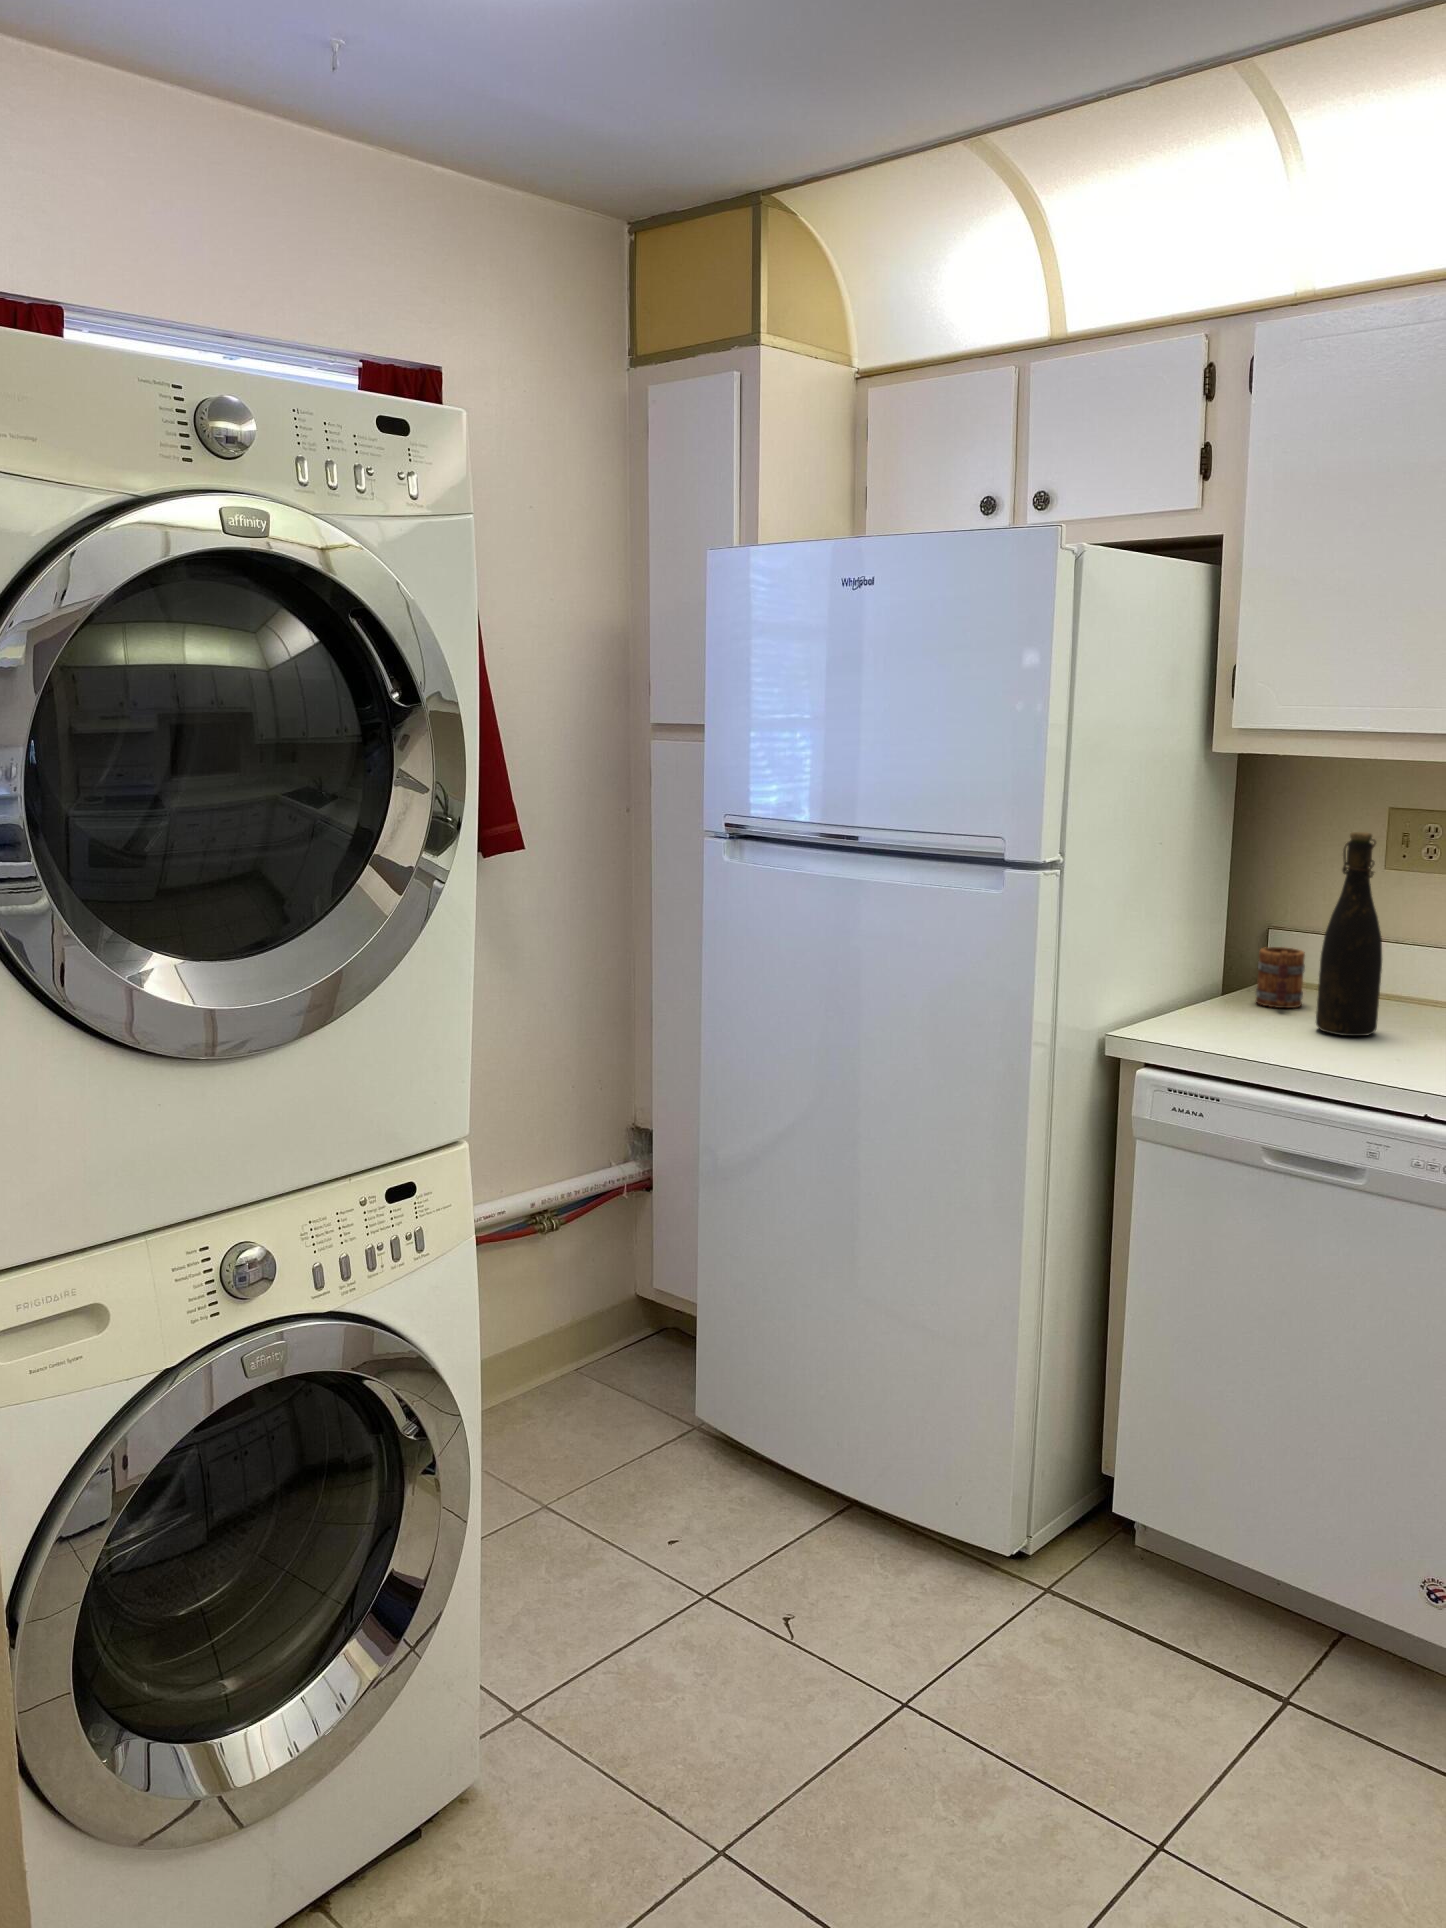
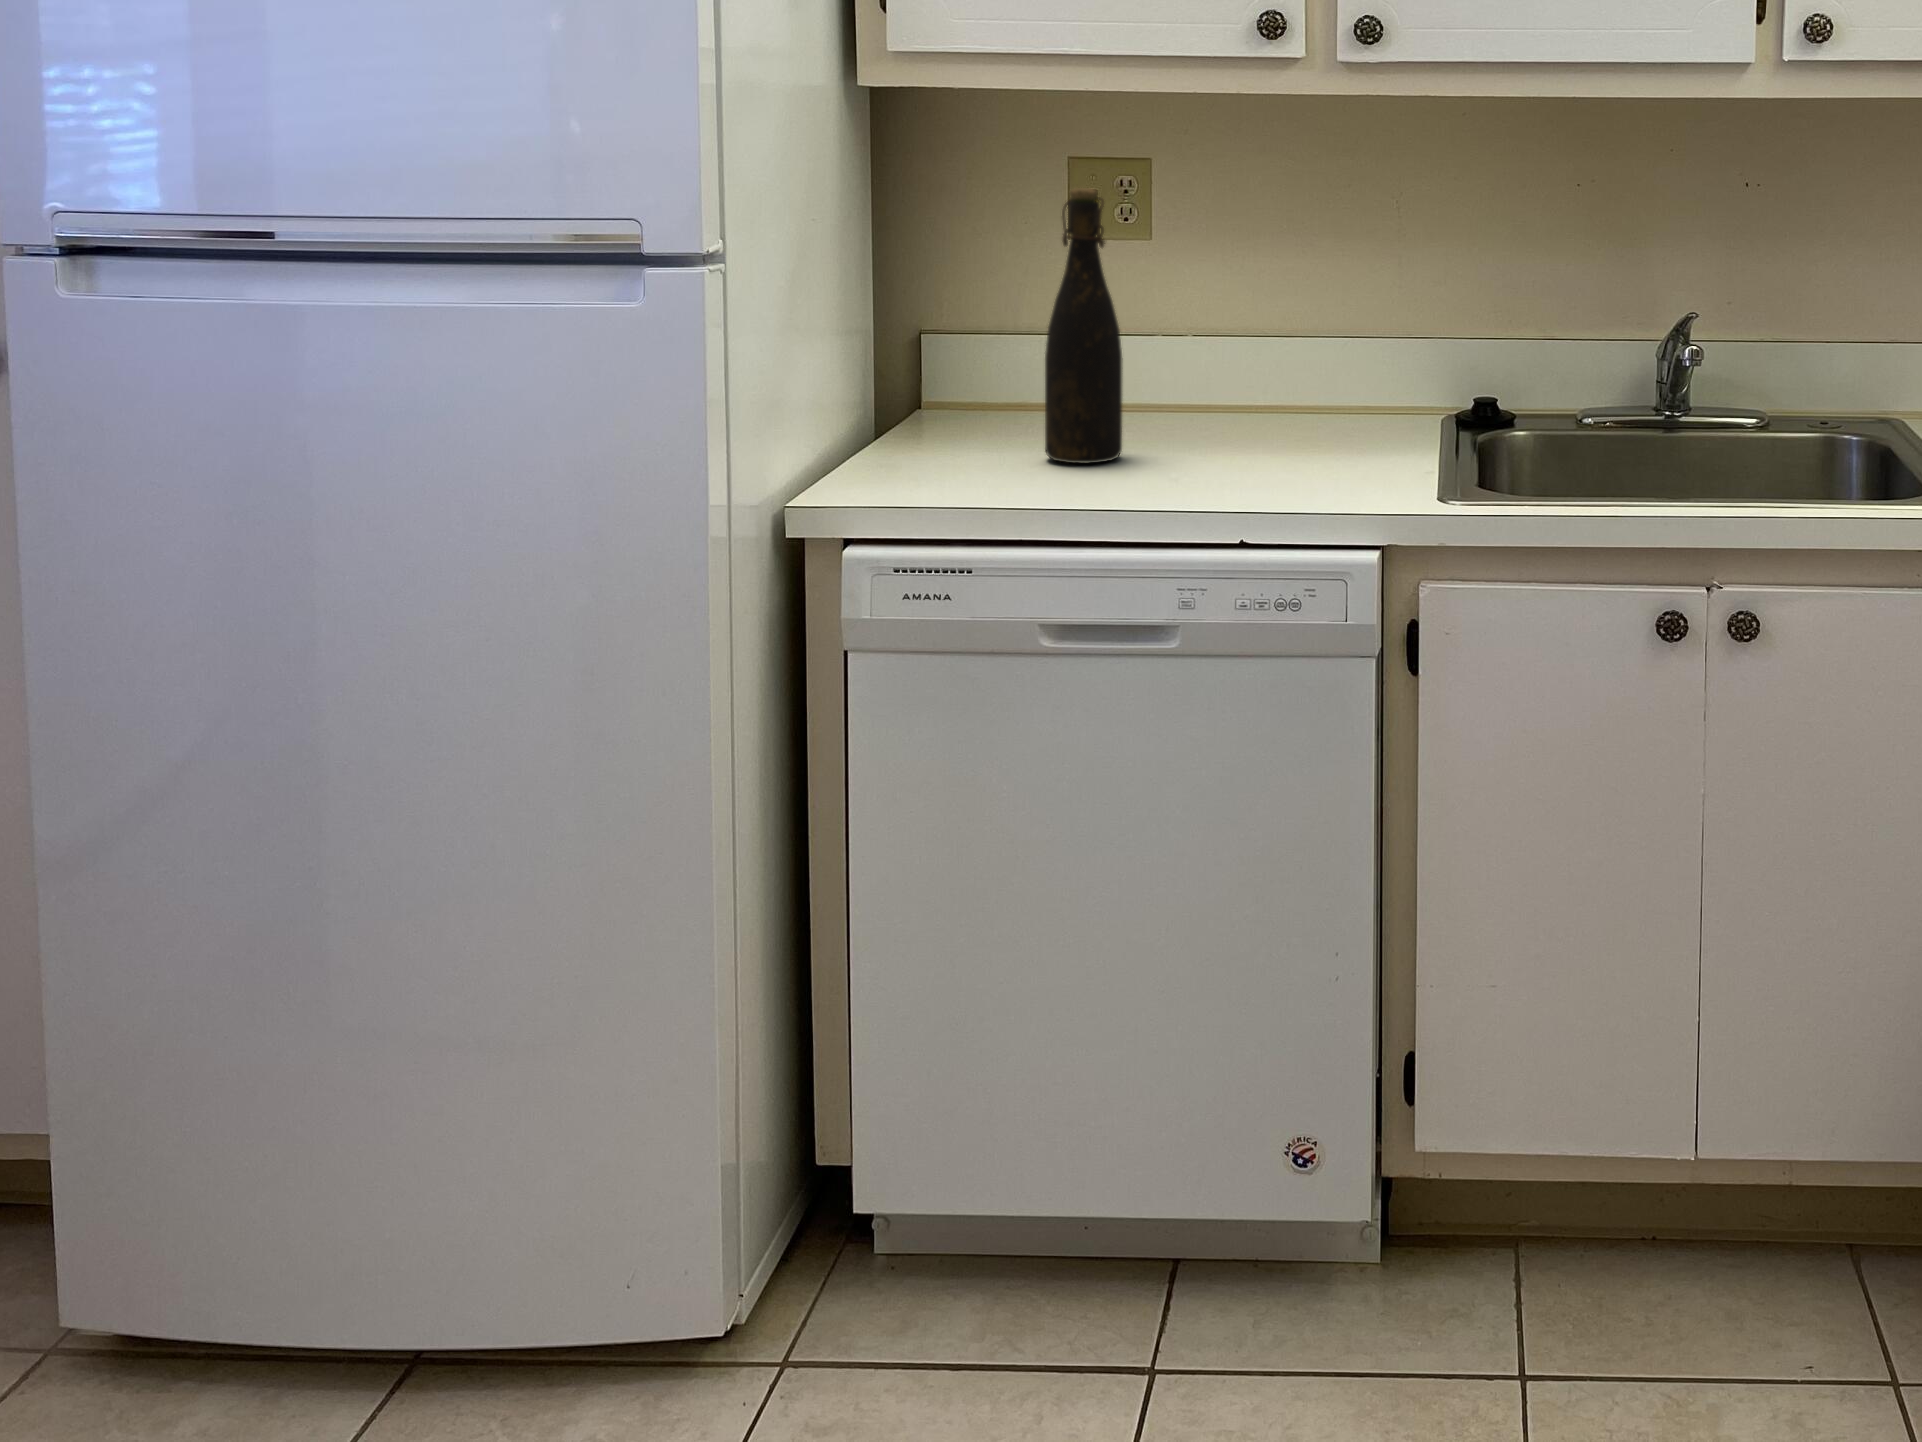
mug: present [1256,947,1305,1008] -> none [933,358,999,442]

